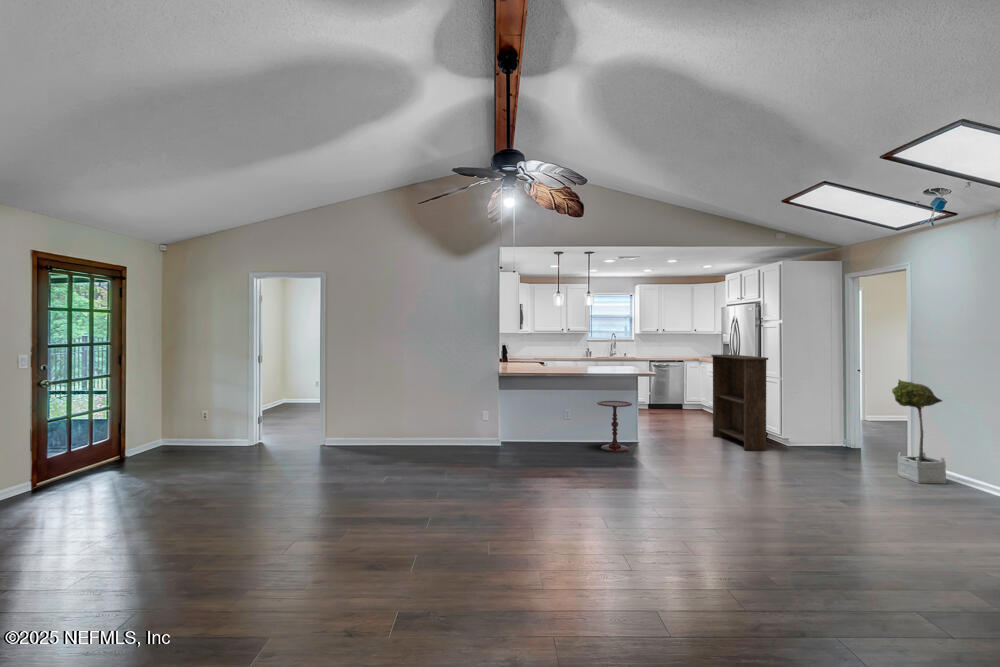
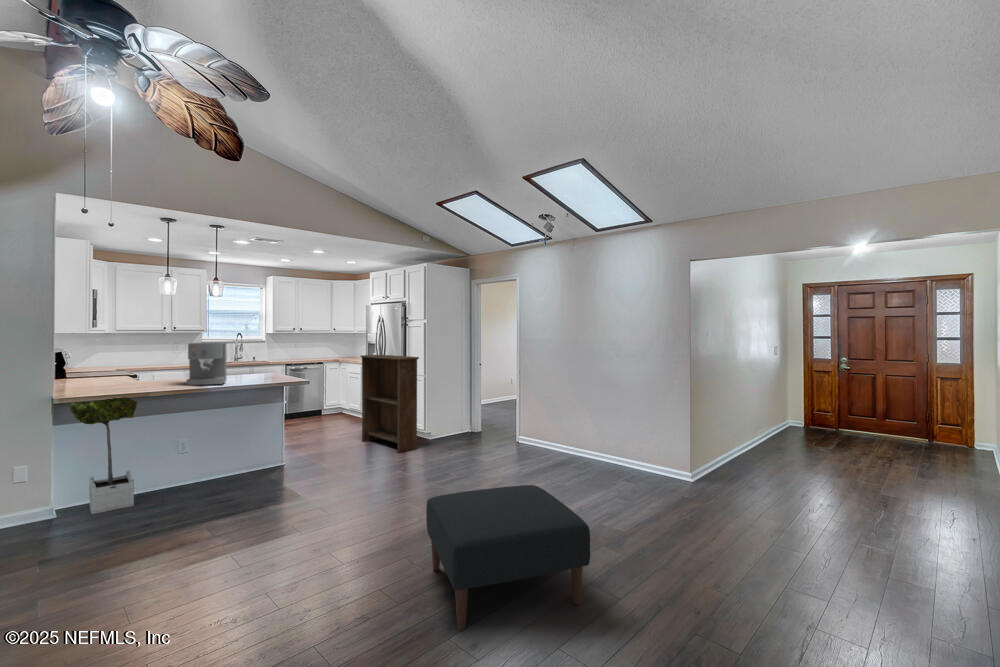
coffee maker: none [572,341,598,373] -> present [186,342,227,385]
potted tree: present [892,380,946,483] -> present [70,397,137,514]
side table: present [597,401,632,452] -> none [227,418,277,486]
ottoman: none [729,471,874,588] -> present [426,485,590,631]

